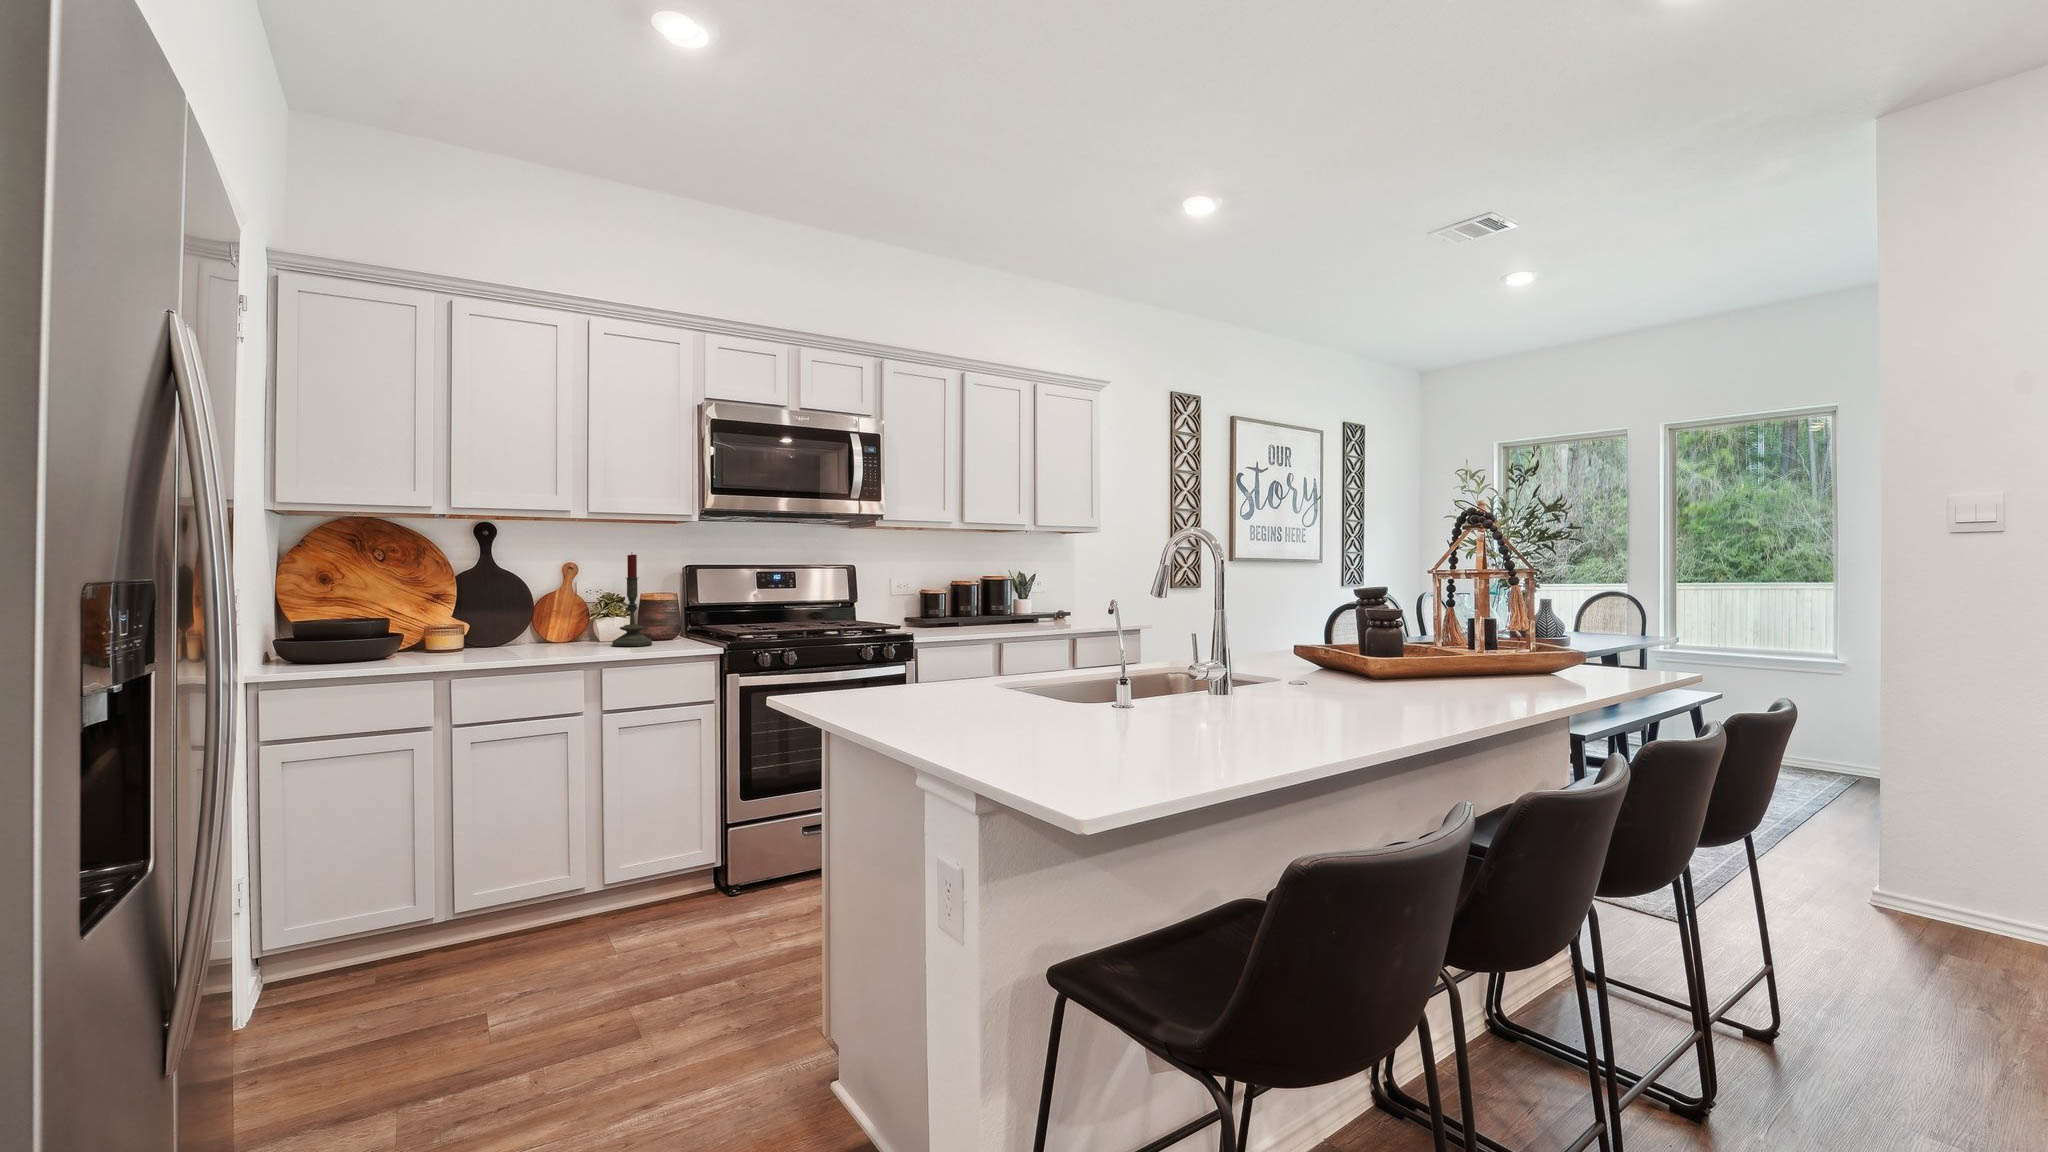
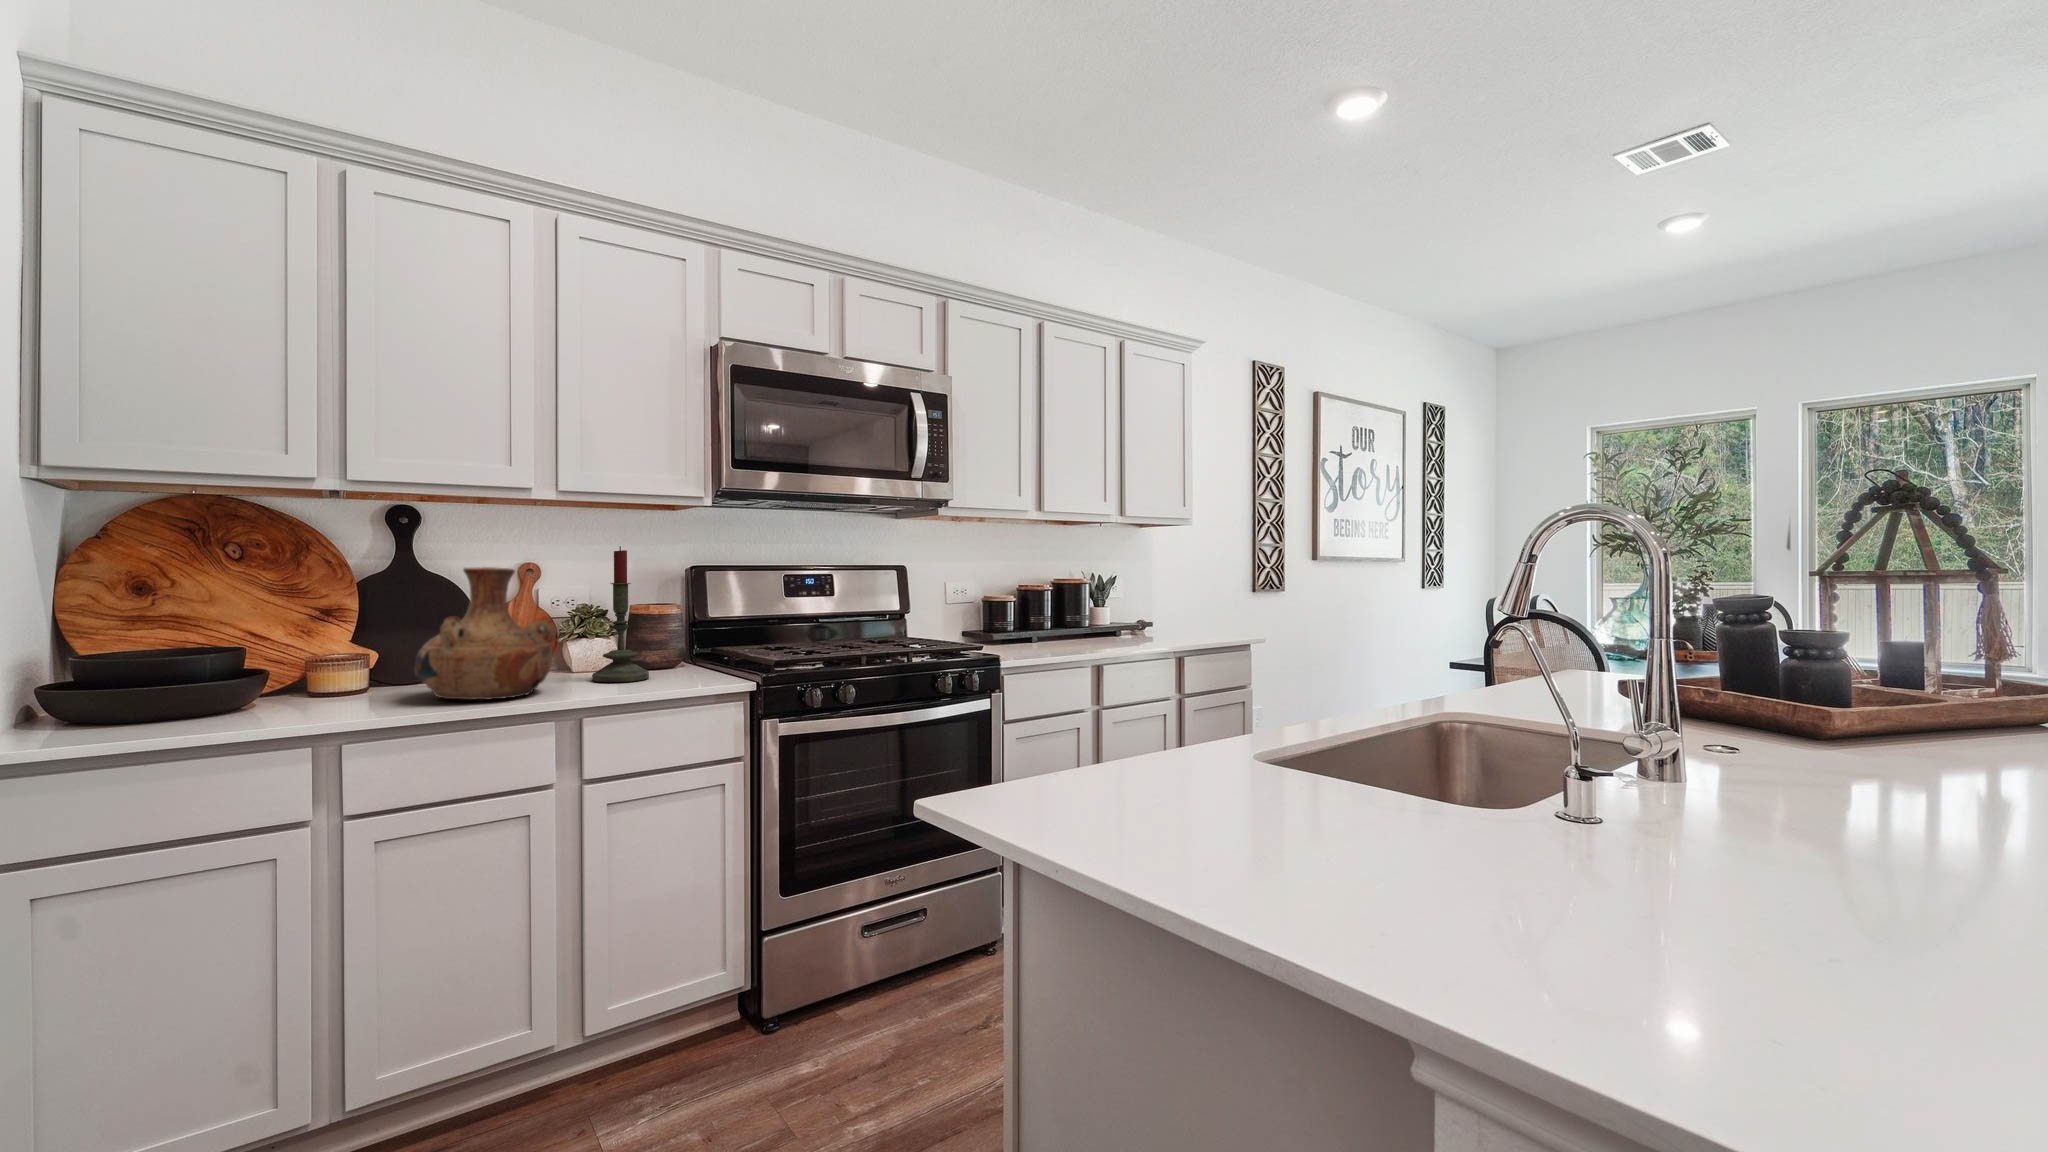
vase: none [495,566,588,654] -> present [414,567,557,700]

